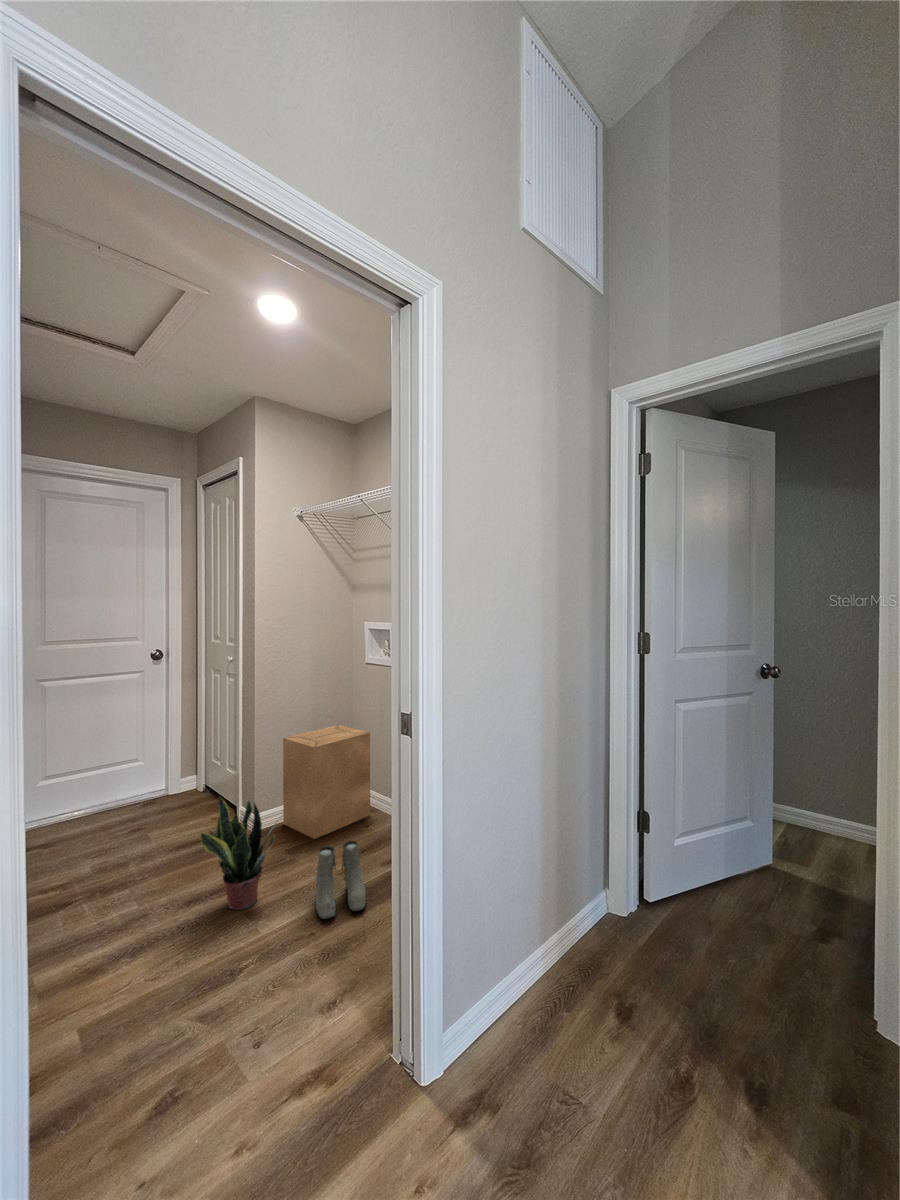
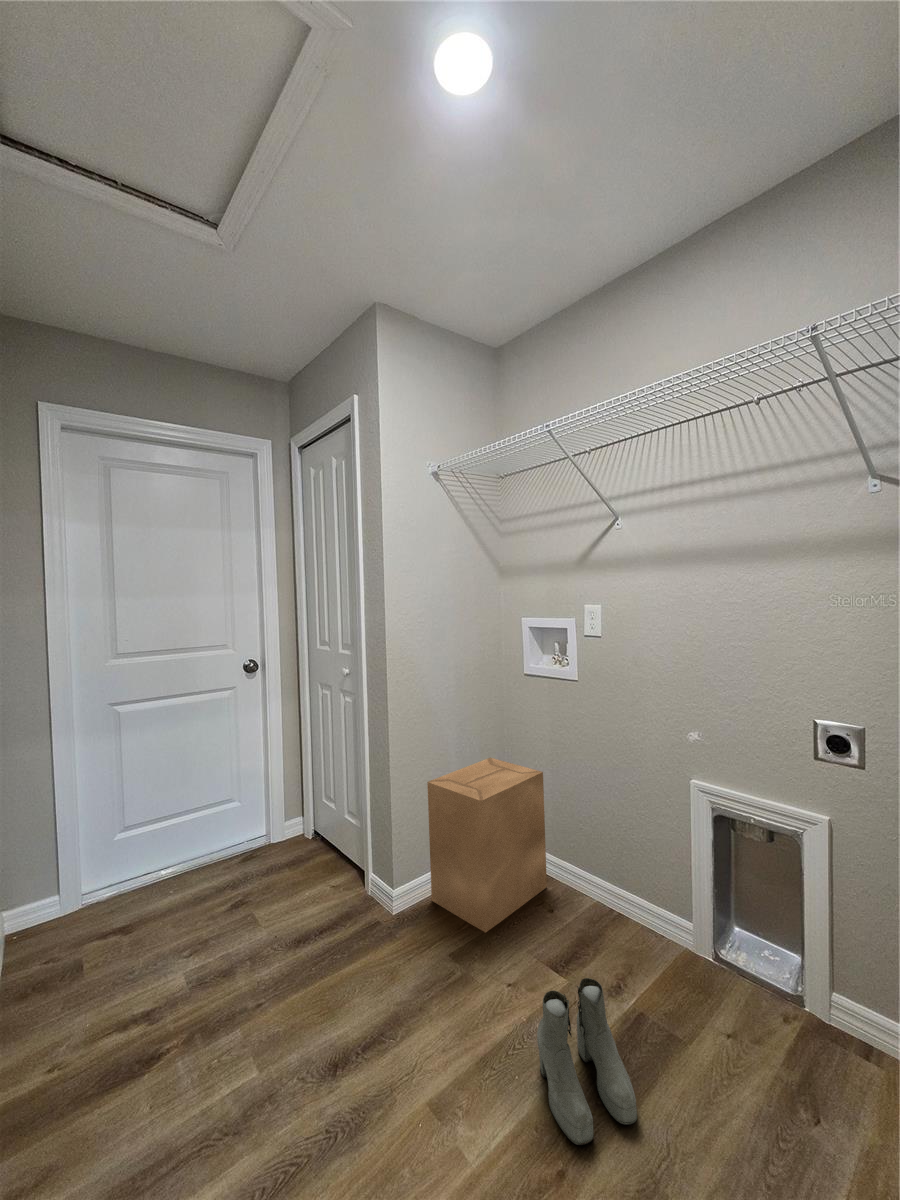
potted plant: present [201,796,280,910] -> none [362,906,473,1102]

